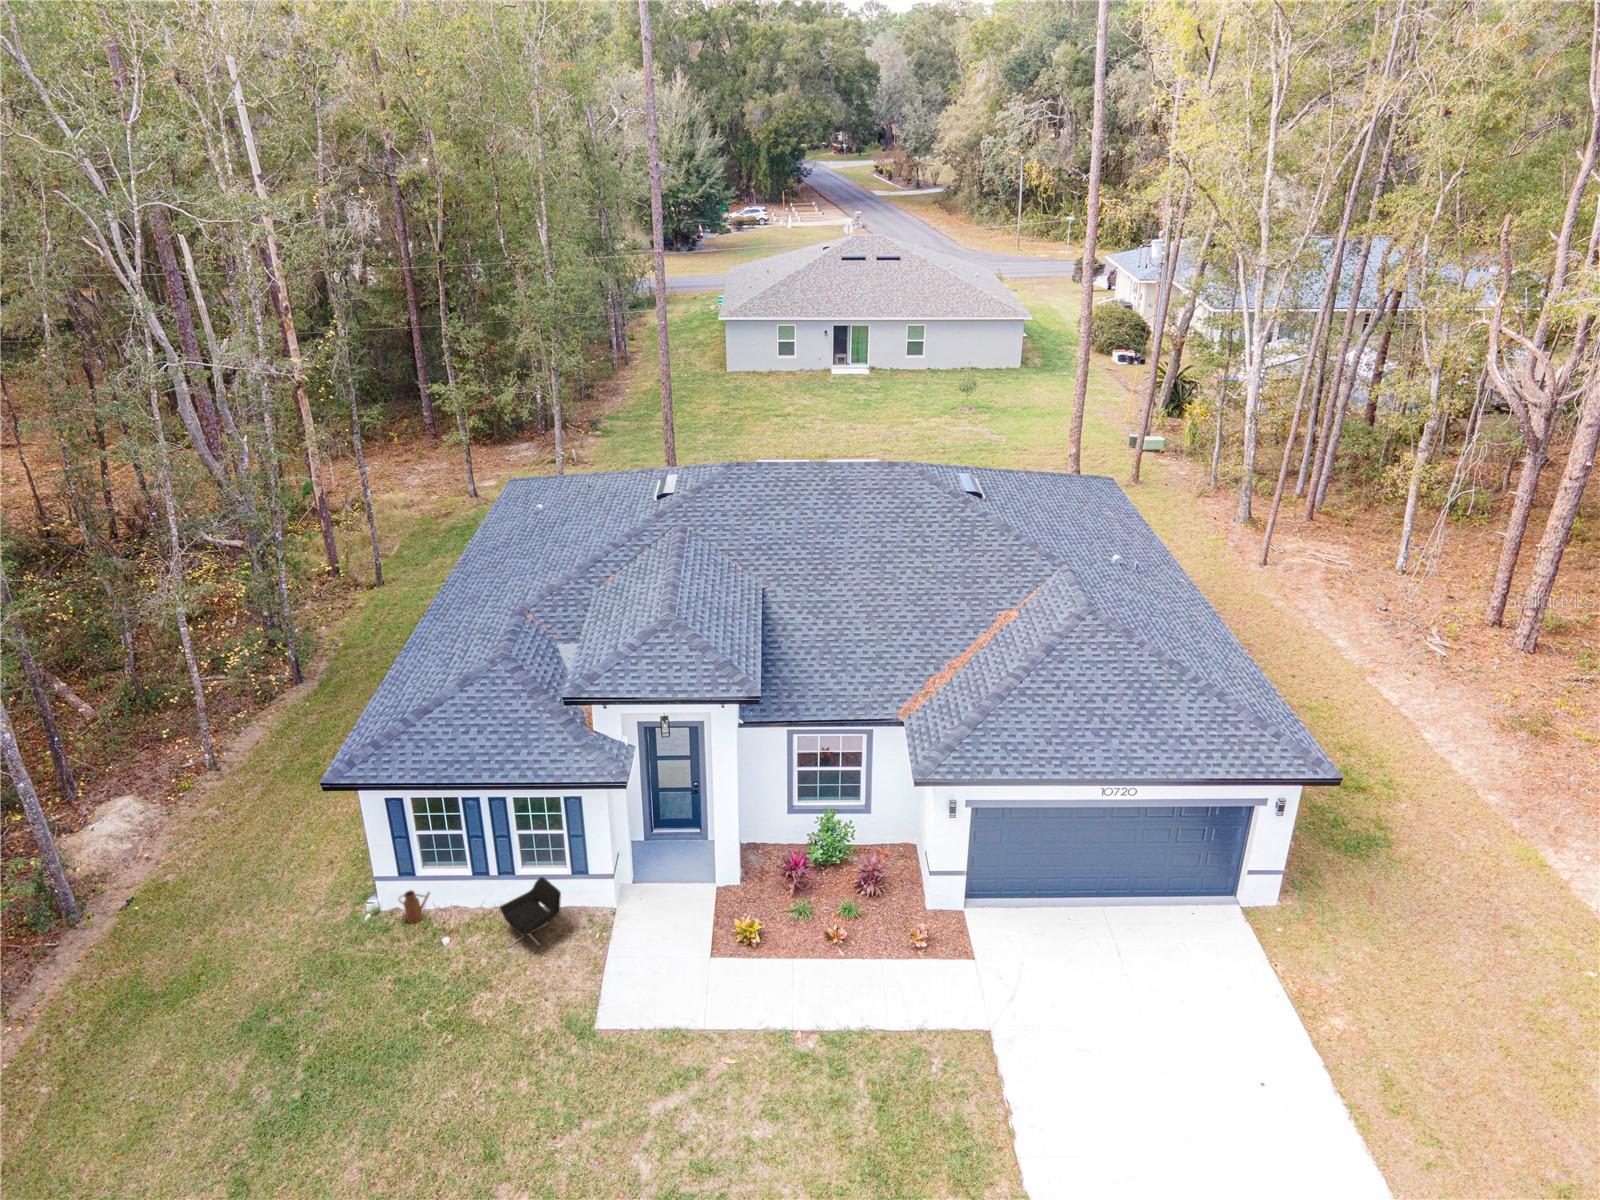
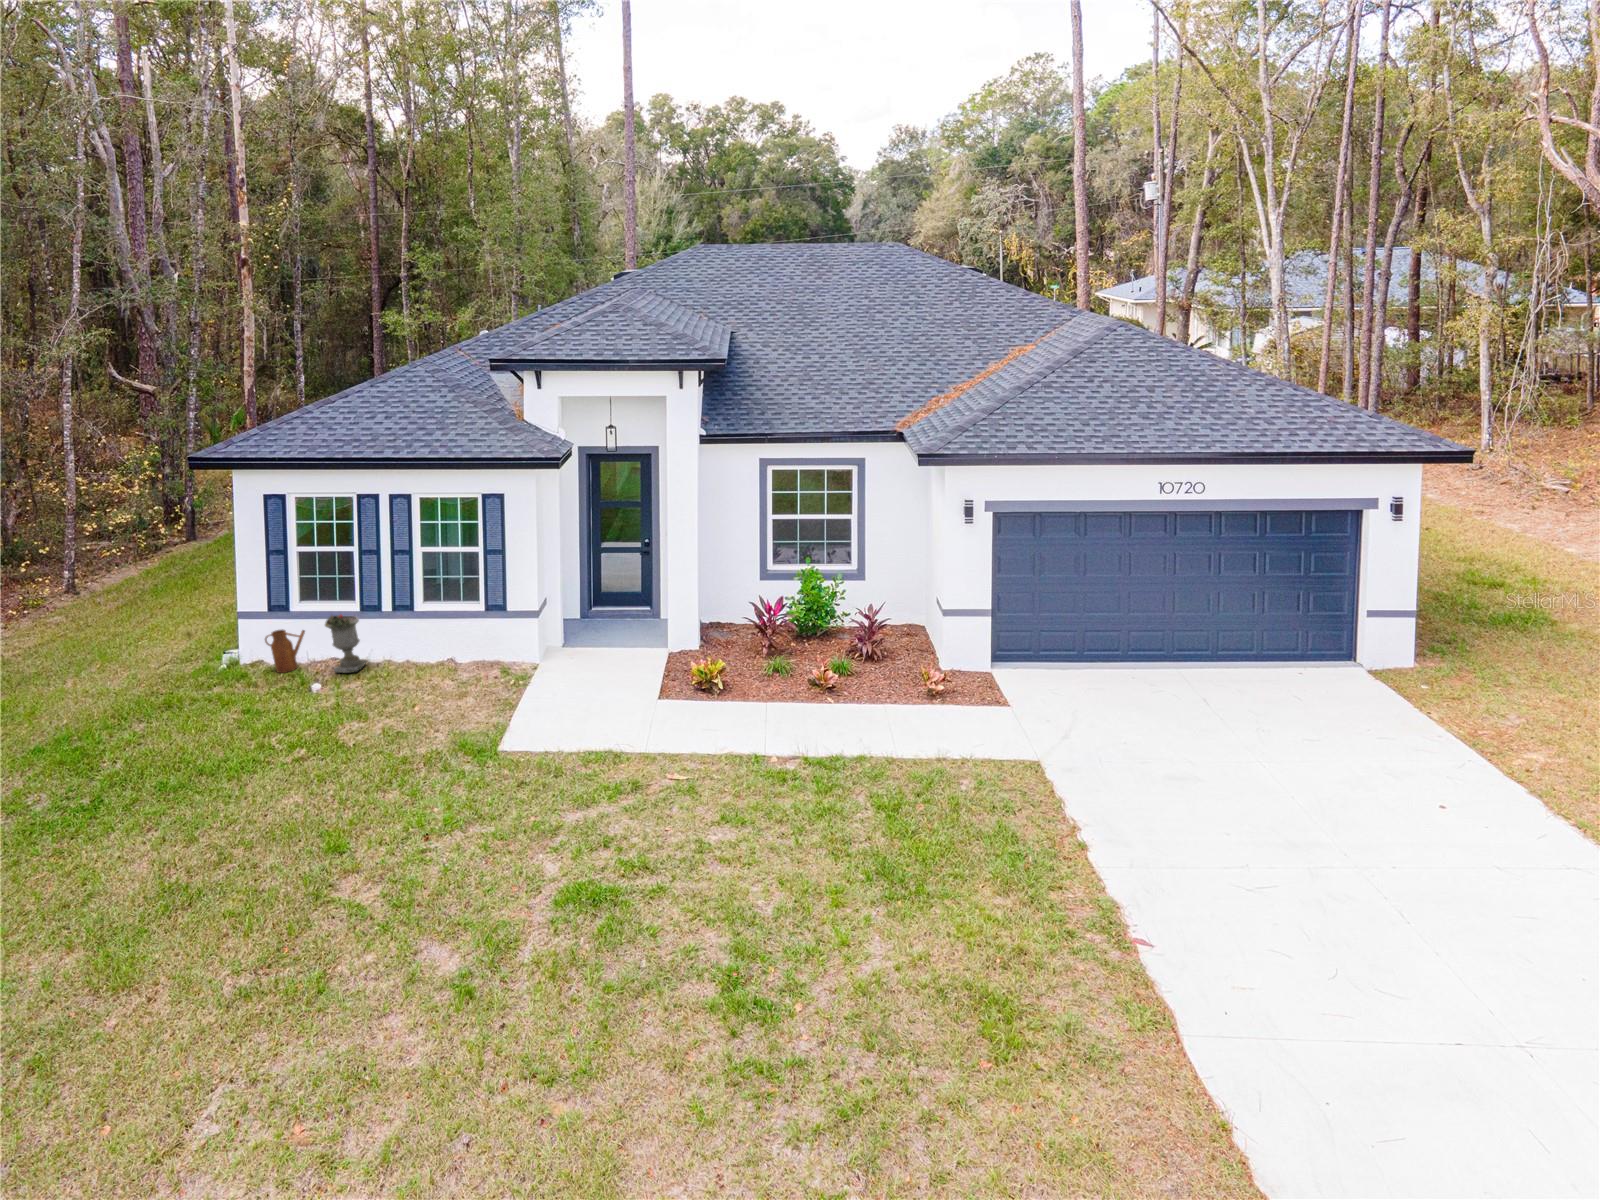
lounge chair: present [500,877,561,947] -> none [390,611,469,690]
planter: none [447,880,477,925] -> present [325,614,367,673]

